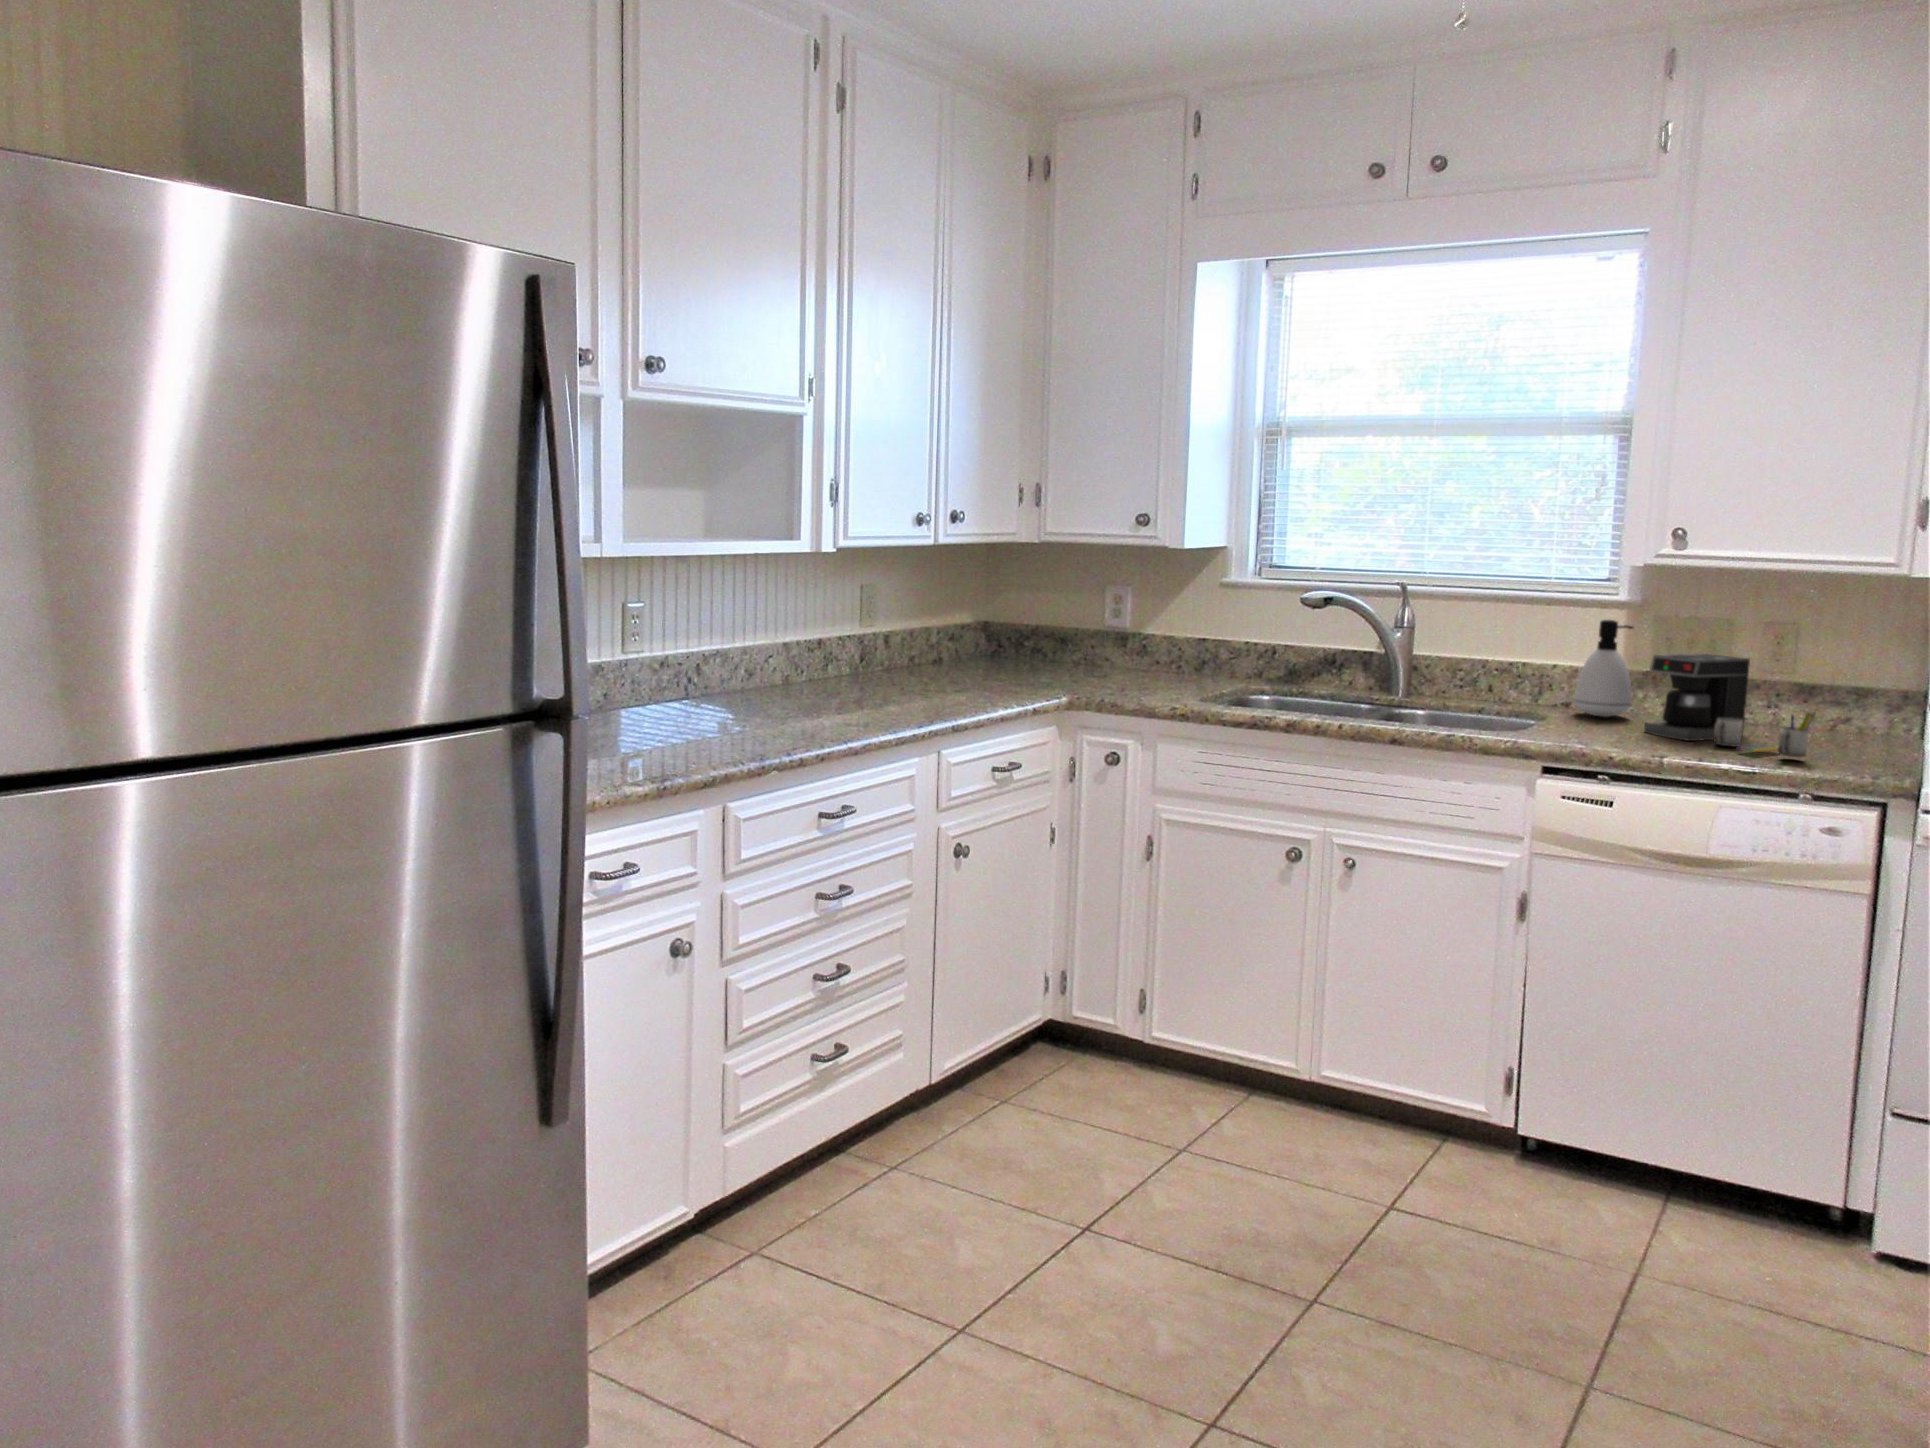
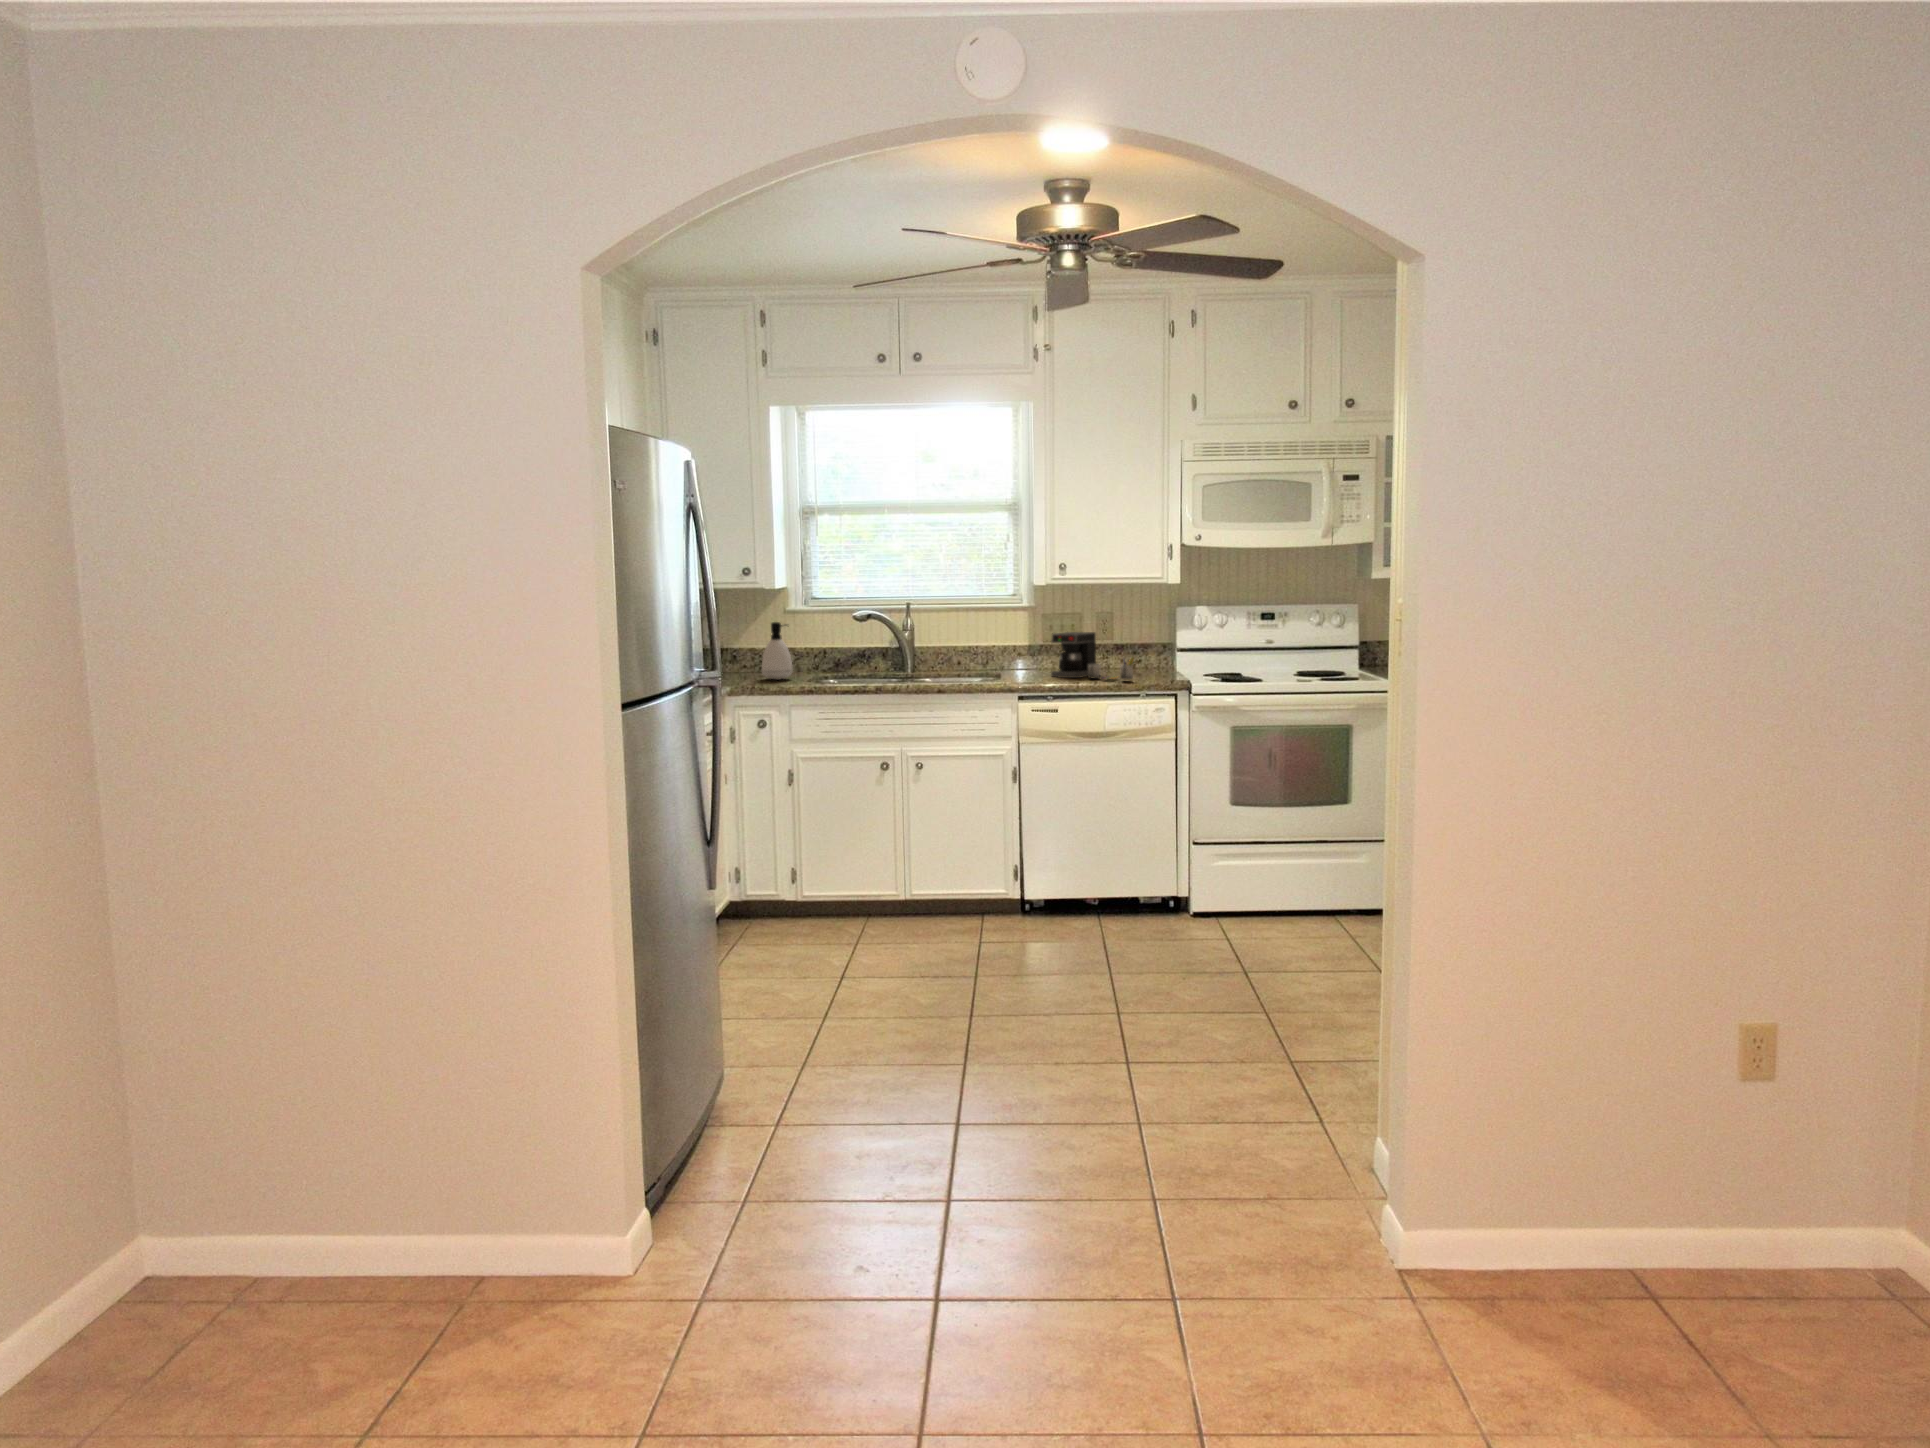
soap dispenser: present [1574,620,1633,717] -> present [762,622,793,679]

